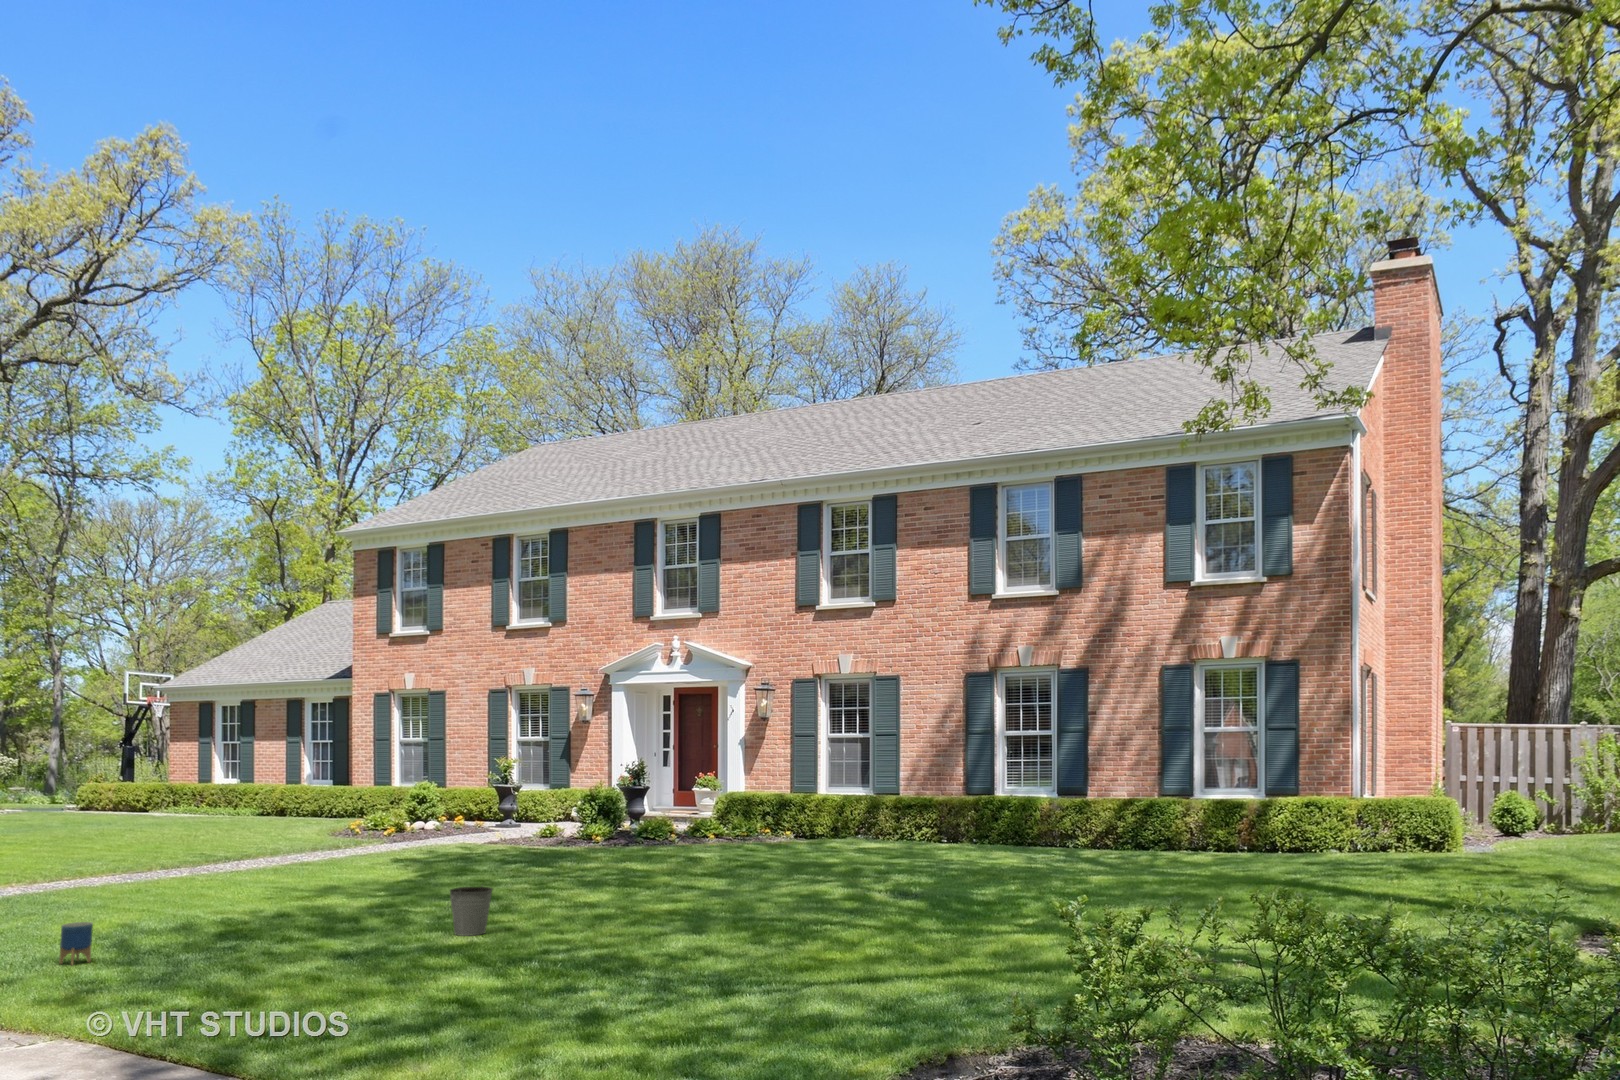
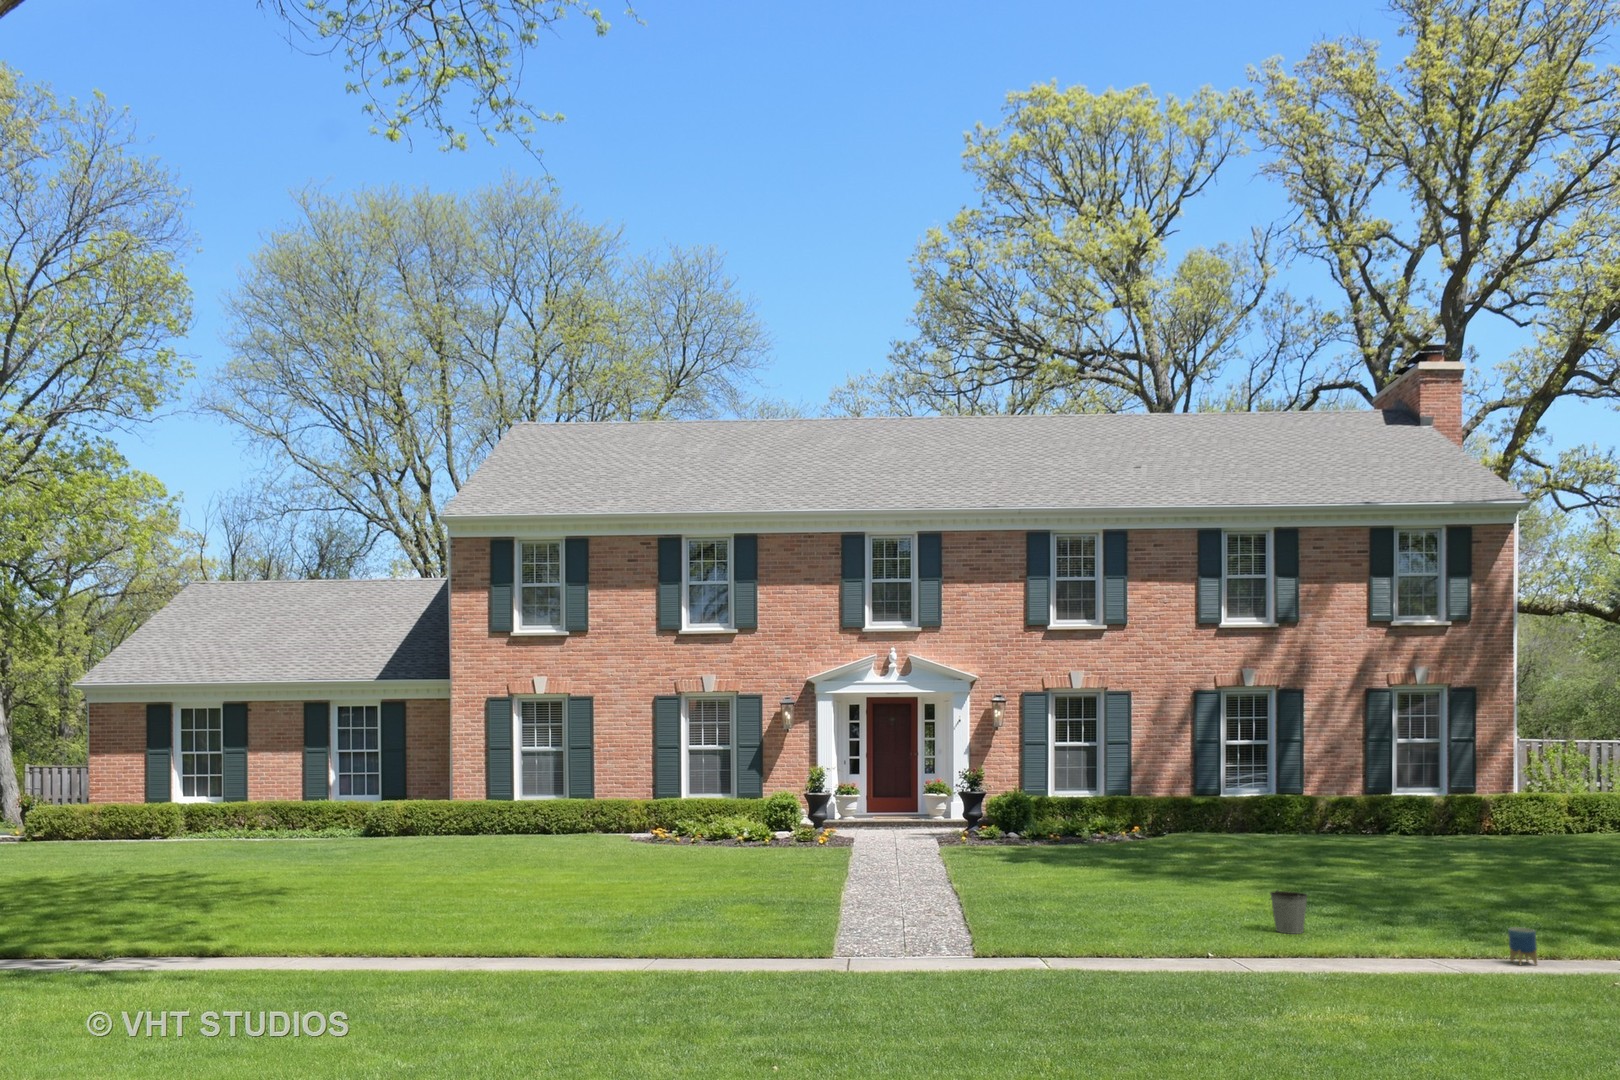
bucket: present [450,885,493,936] -> present [1270,890,1307,934]

